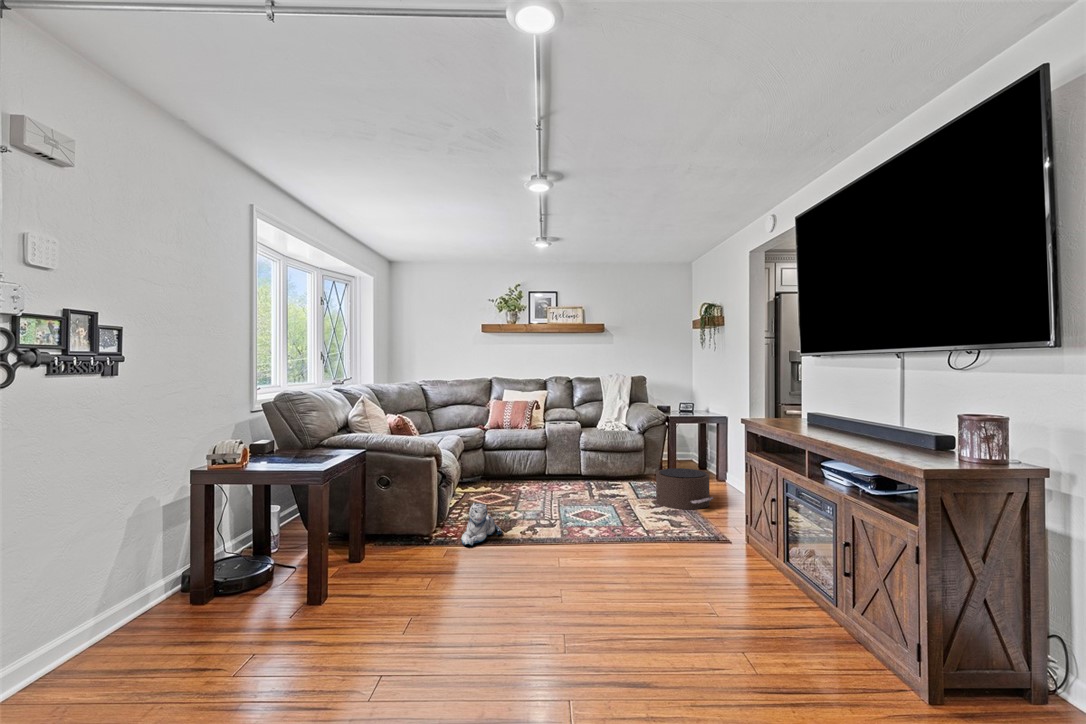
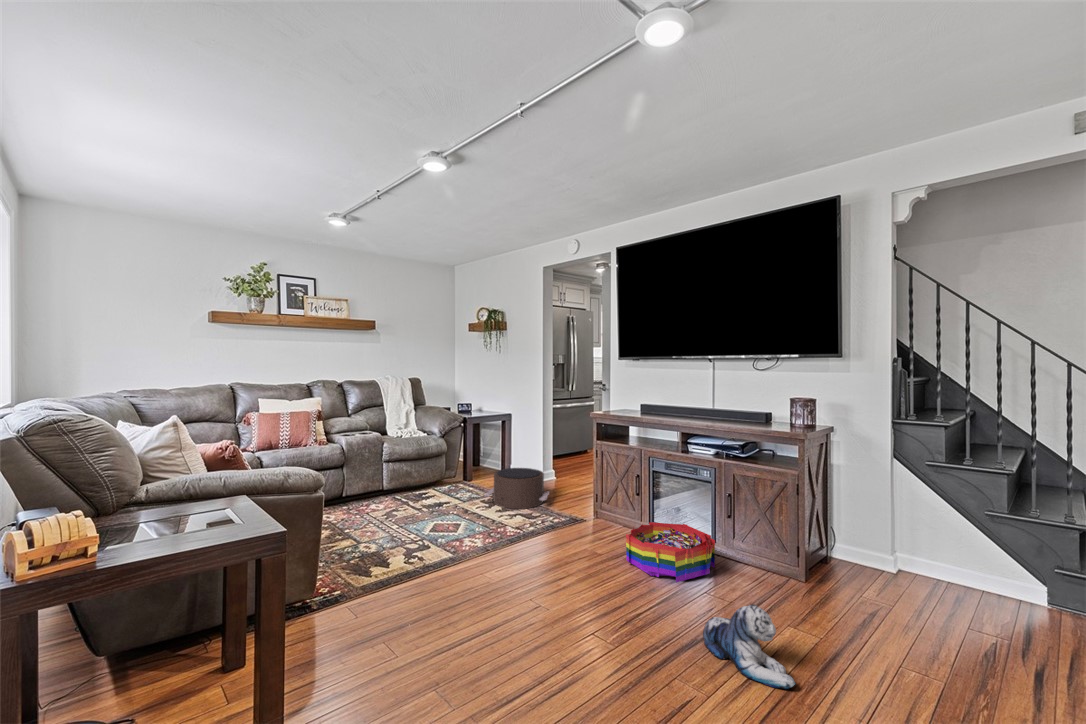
plush toy: present [461,503,502,545] -> present [703,604,795,689]
storage bin: none [681,533,780,597] -> present [626,522,715,582]

